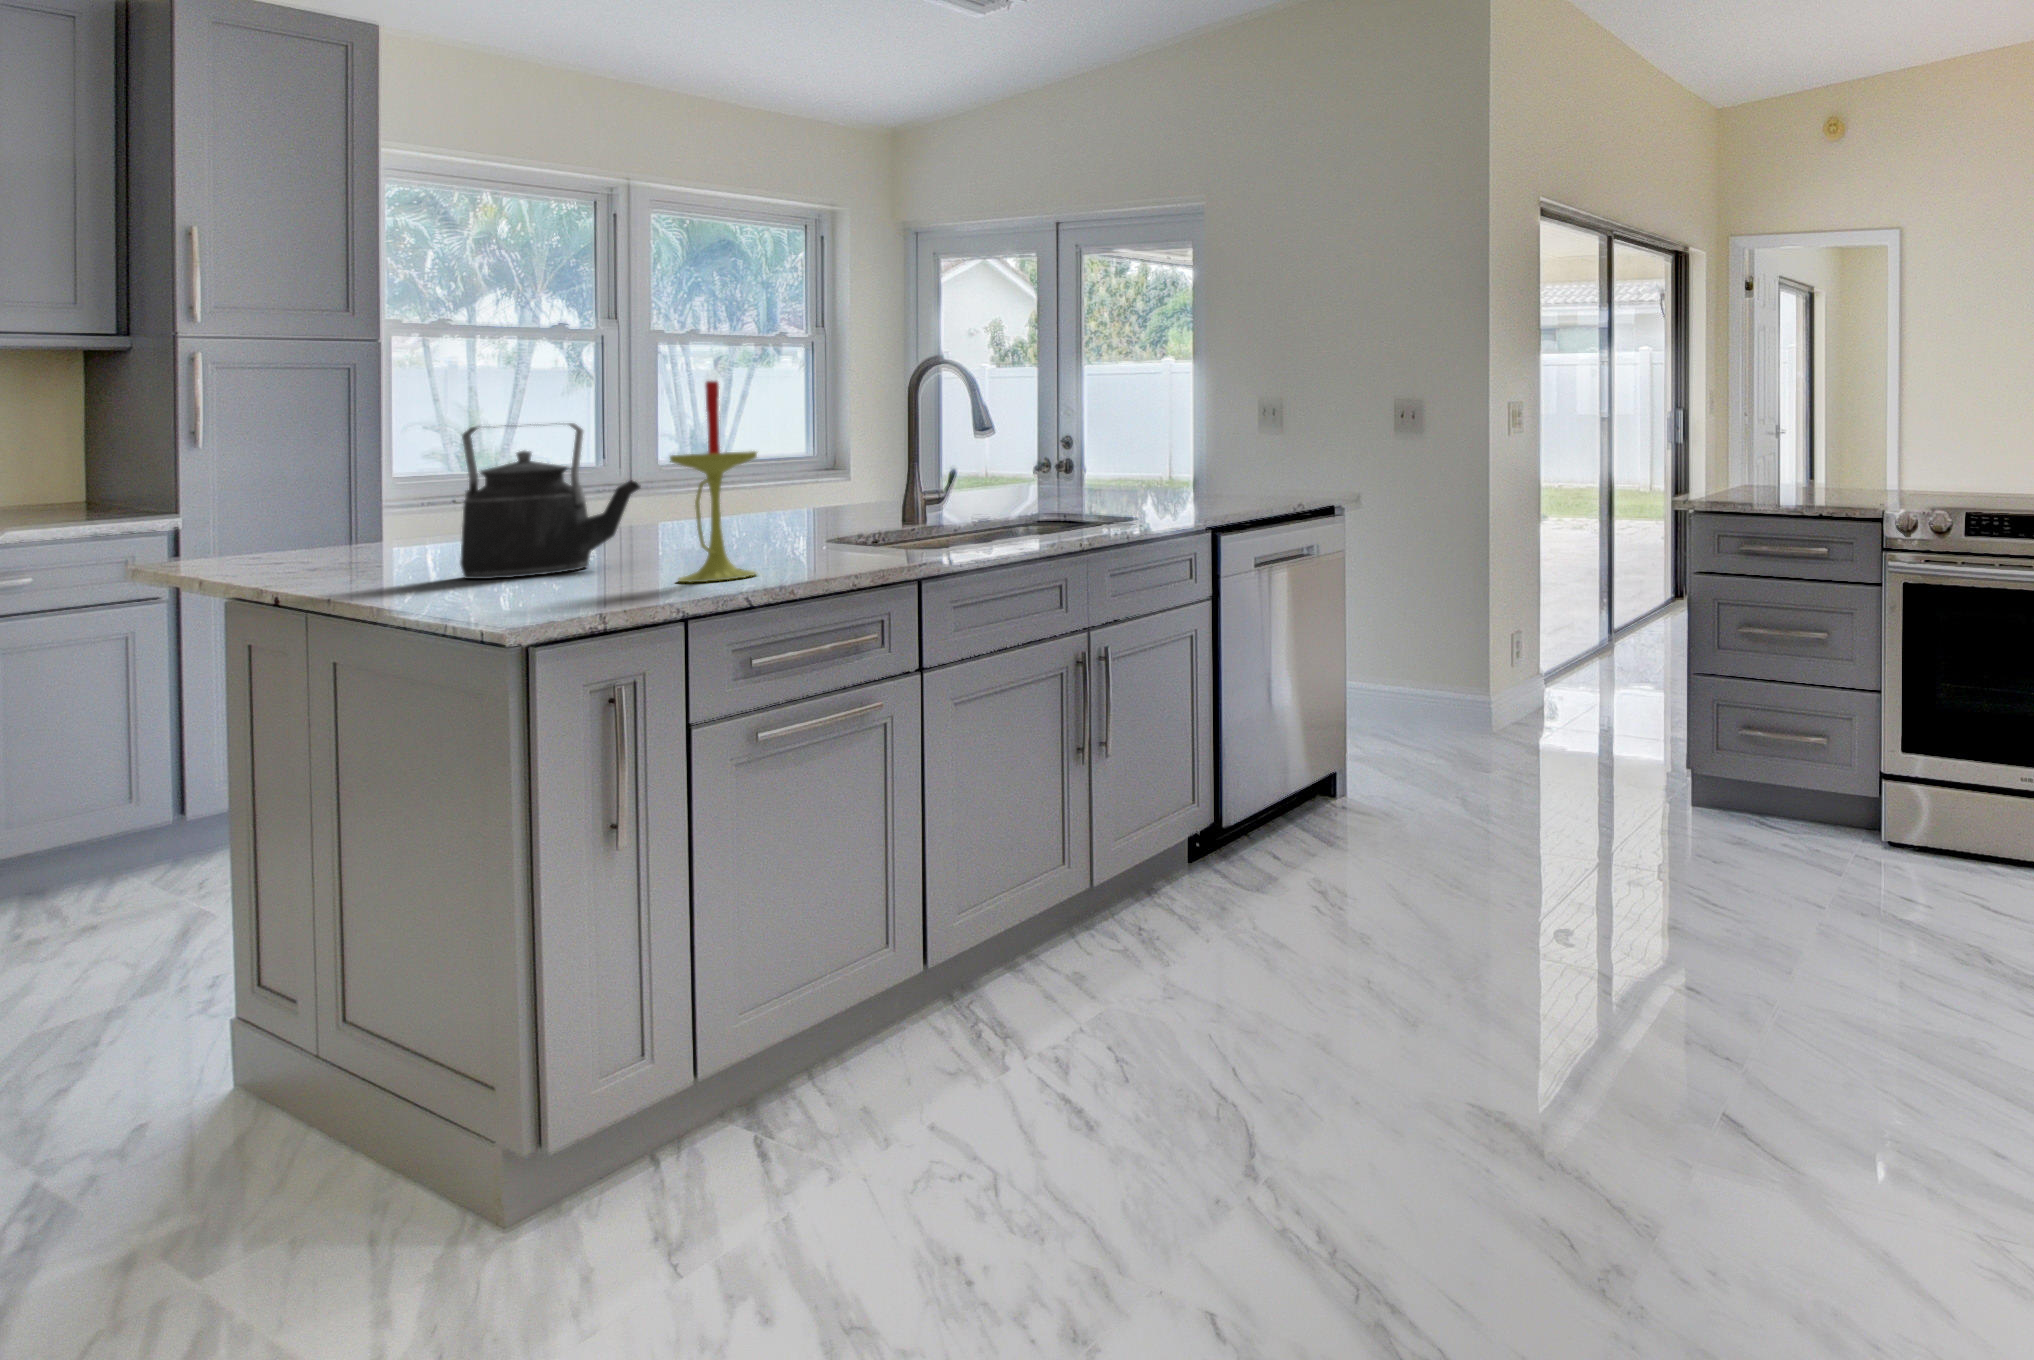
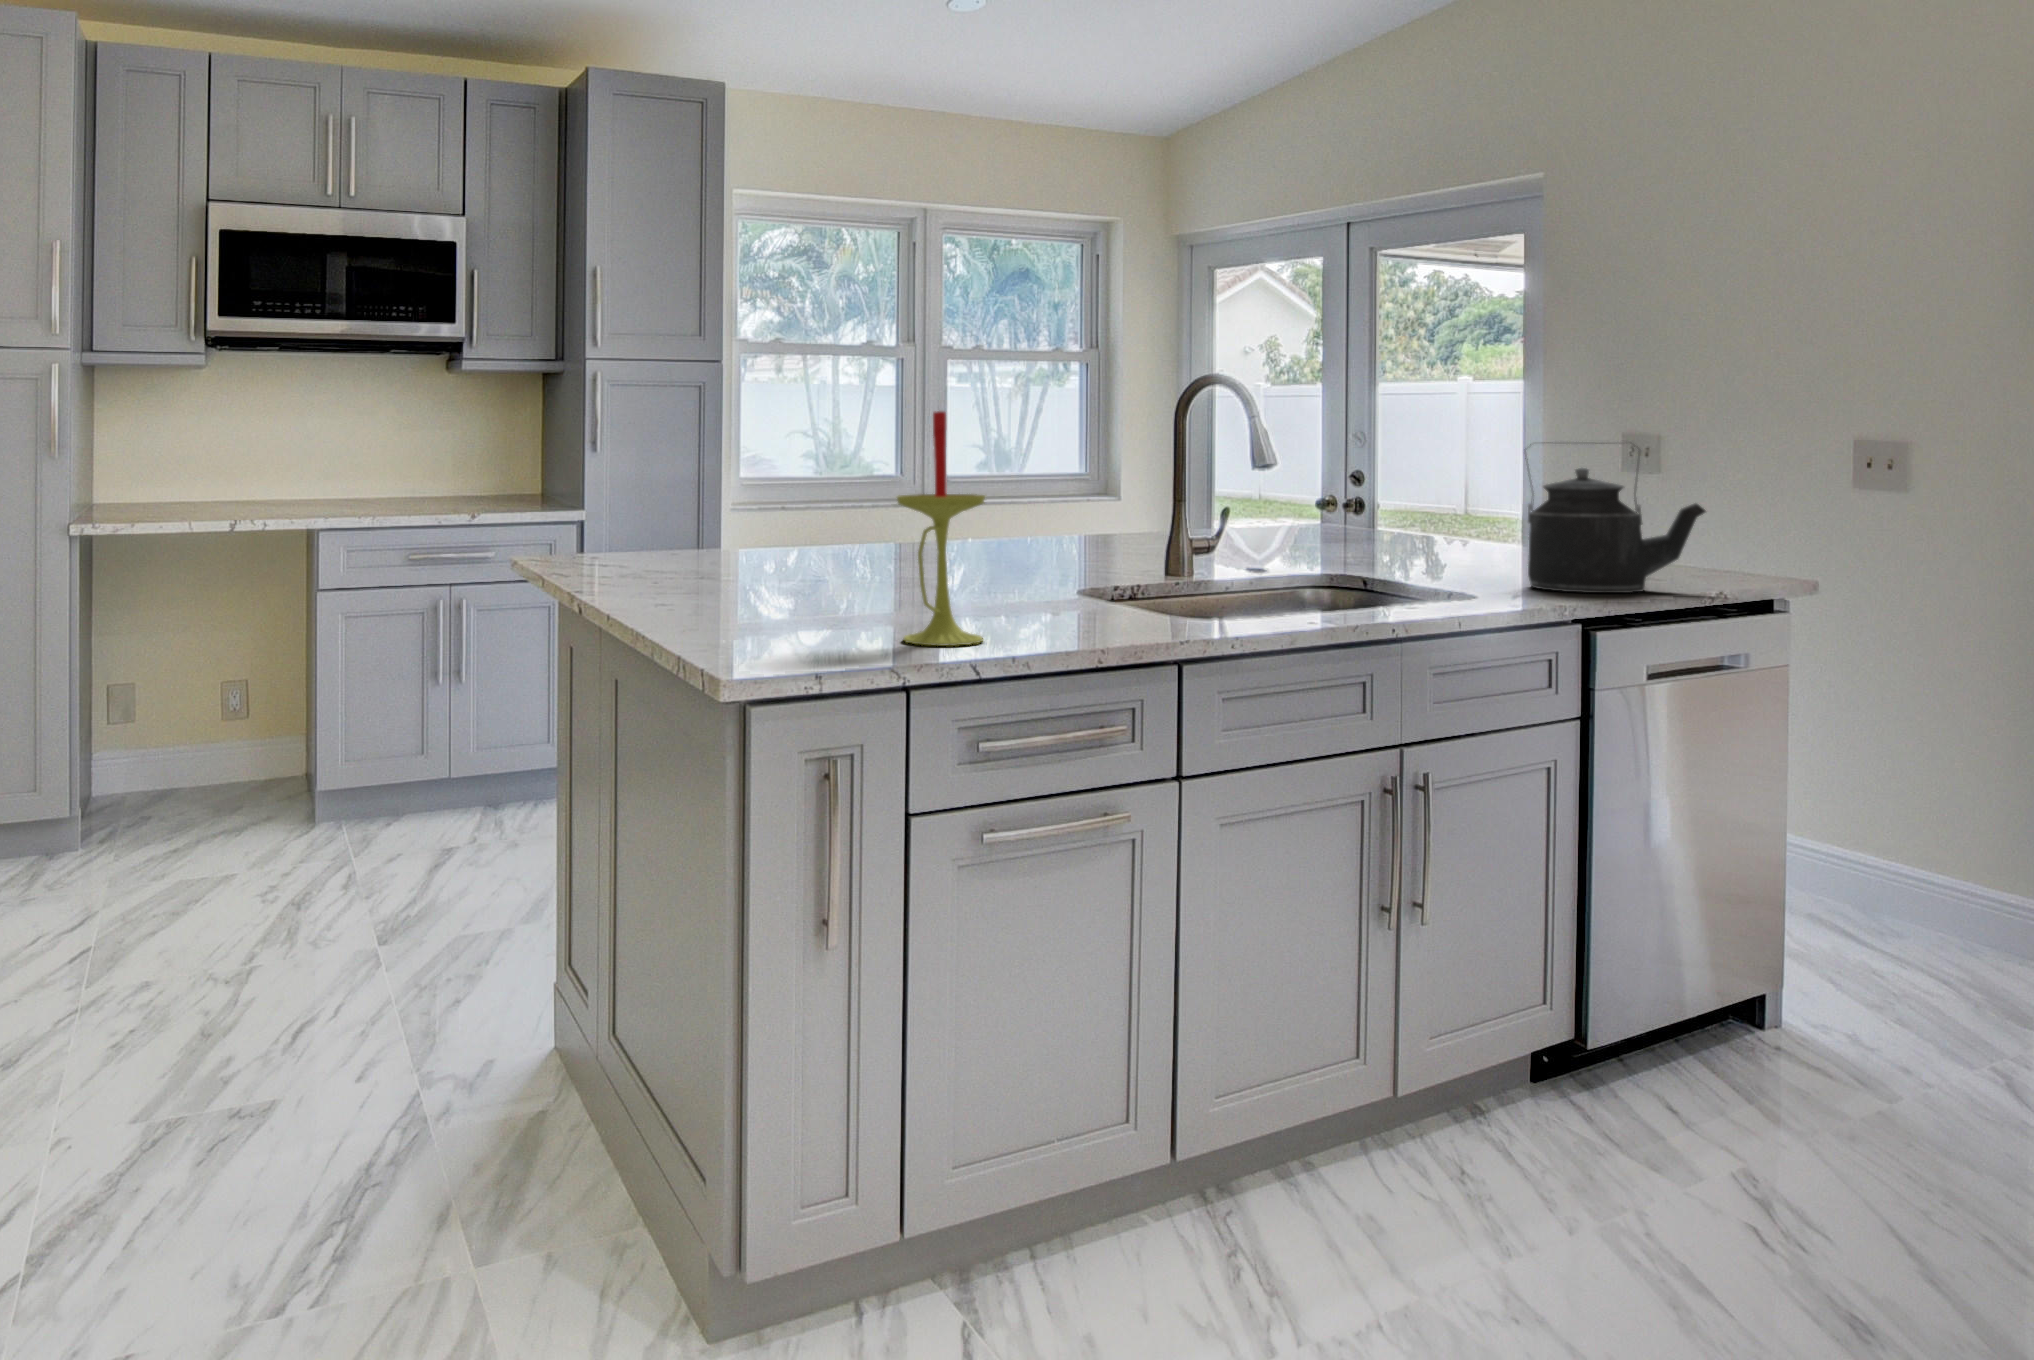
kettle: present [460,423,640,579] -> present [1525,442,1706,593]

